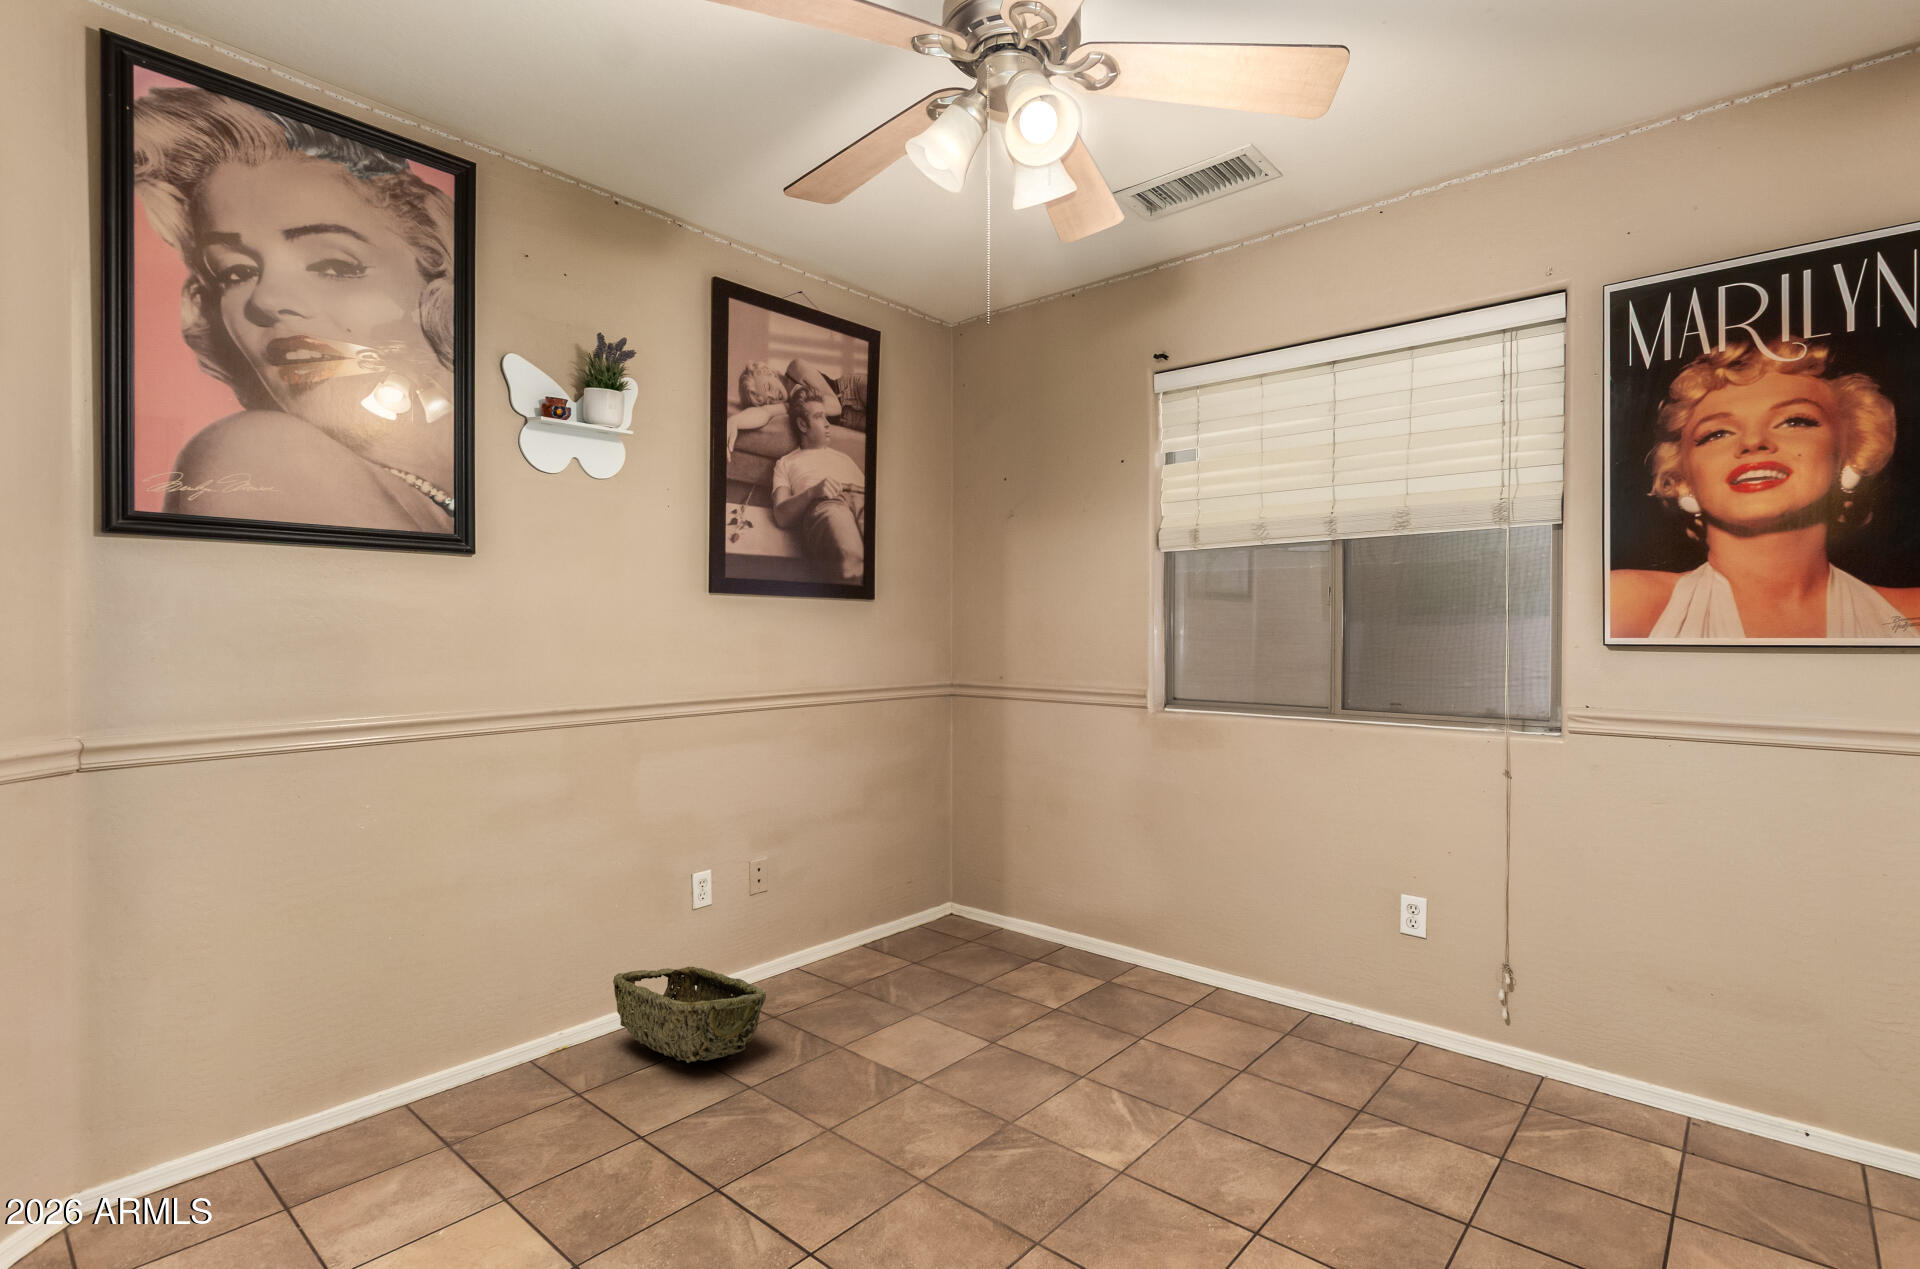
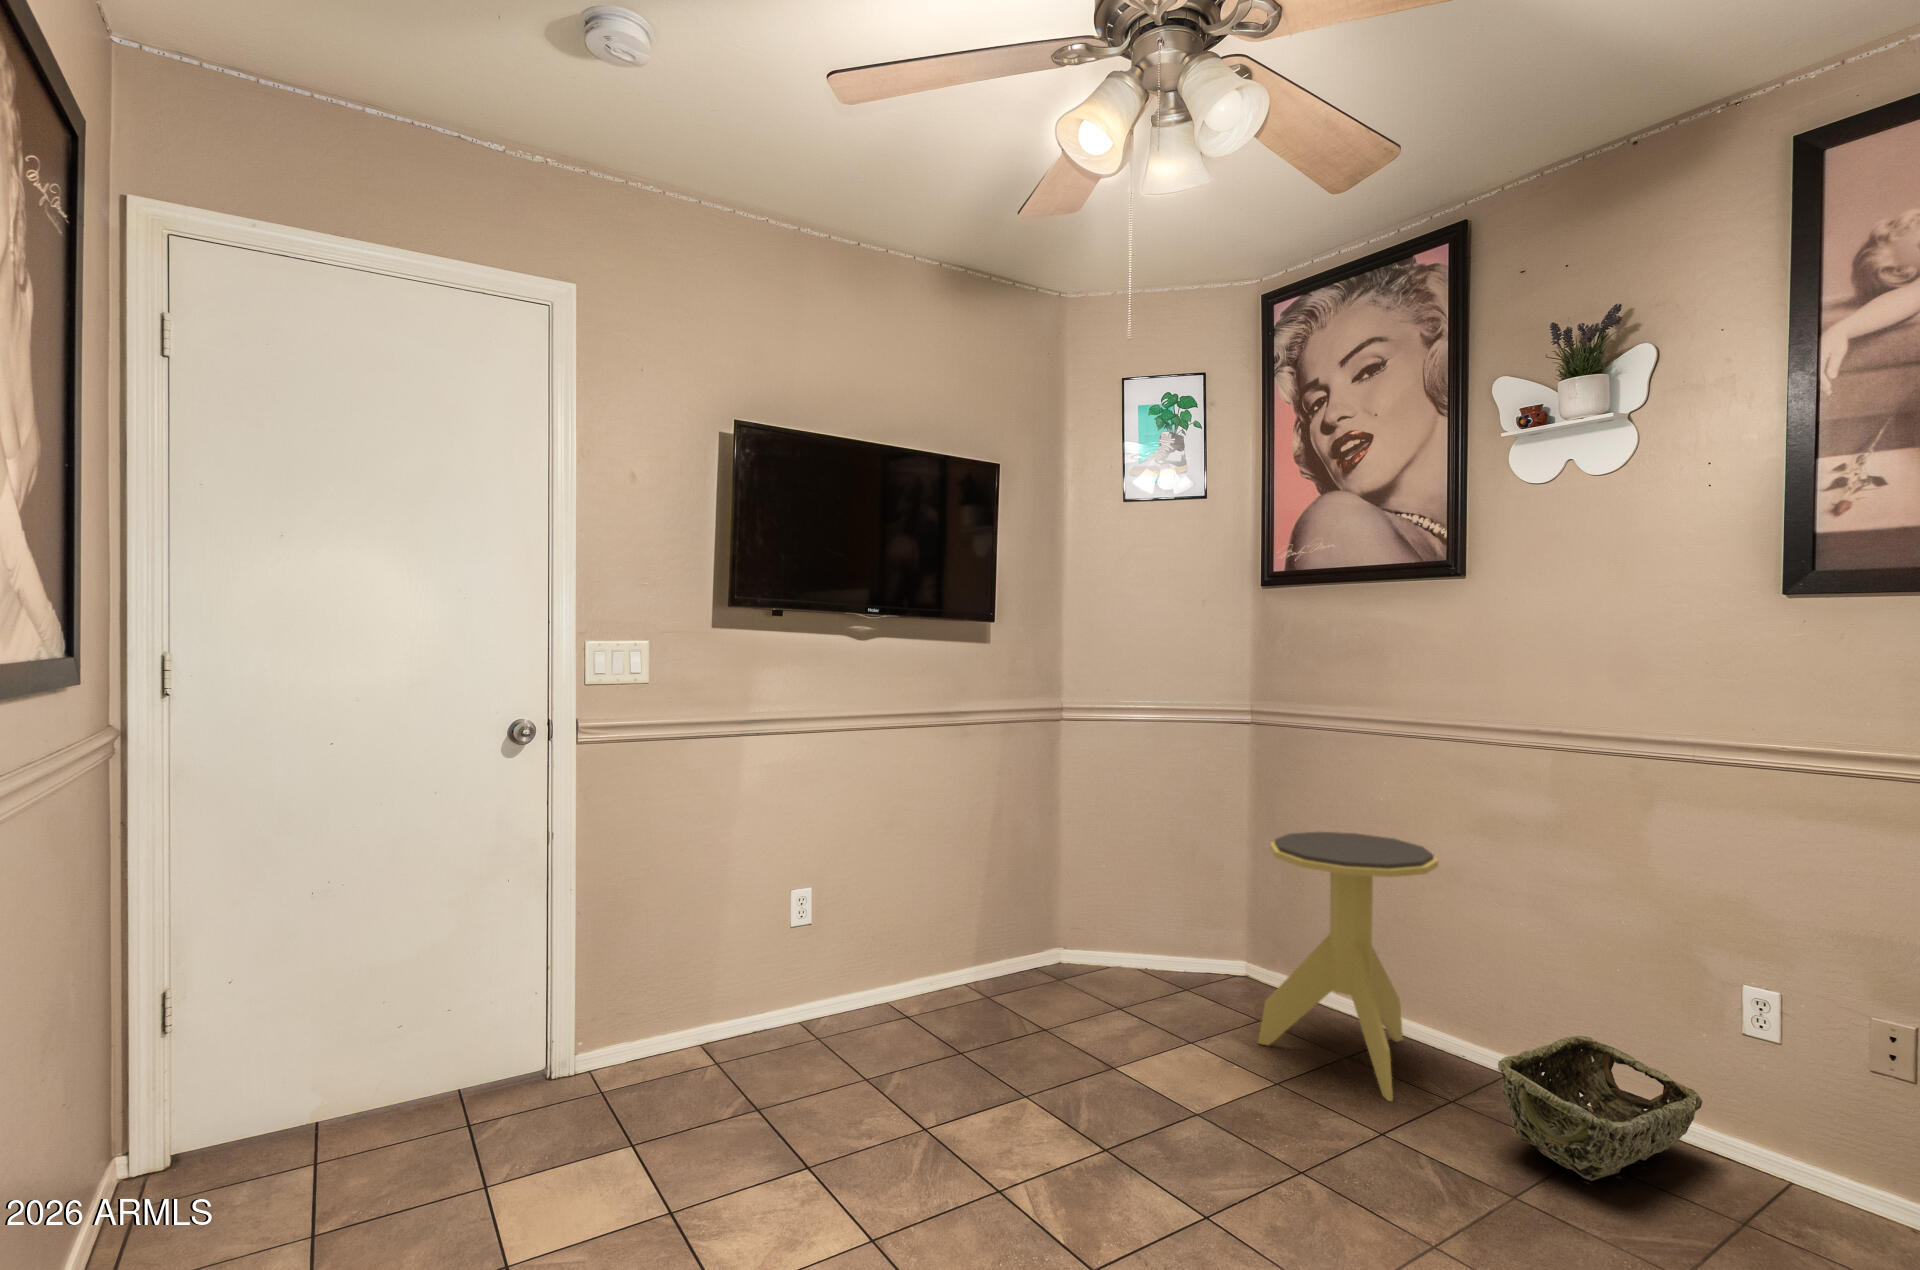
side table: none [346,860,580,1211] -> present [1258,832,1439,1101]

